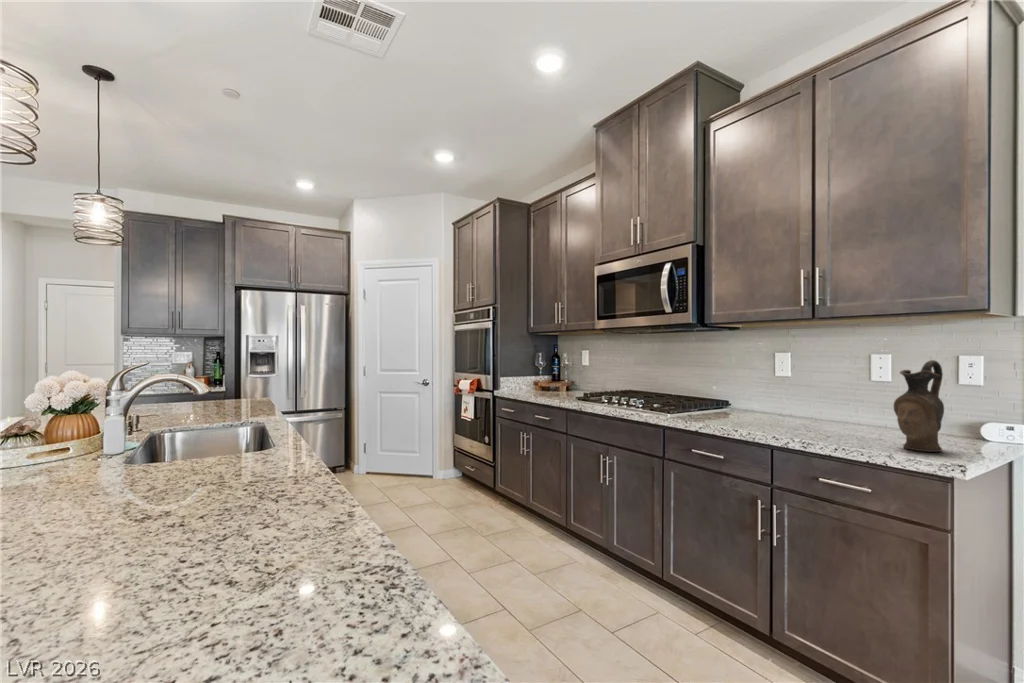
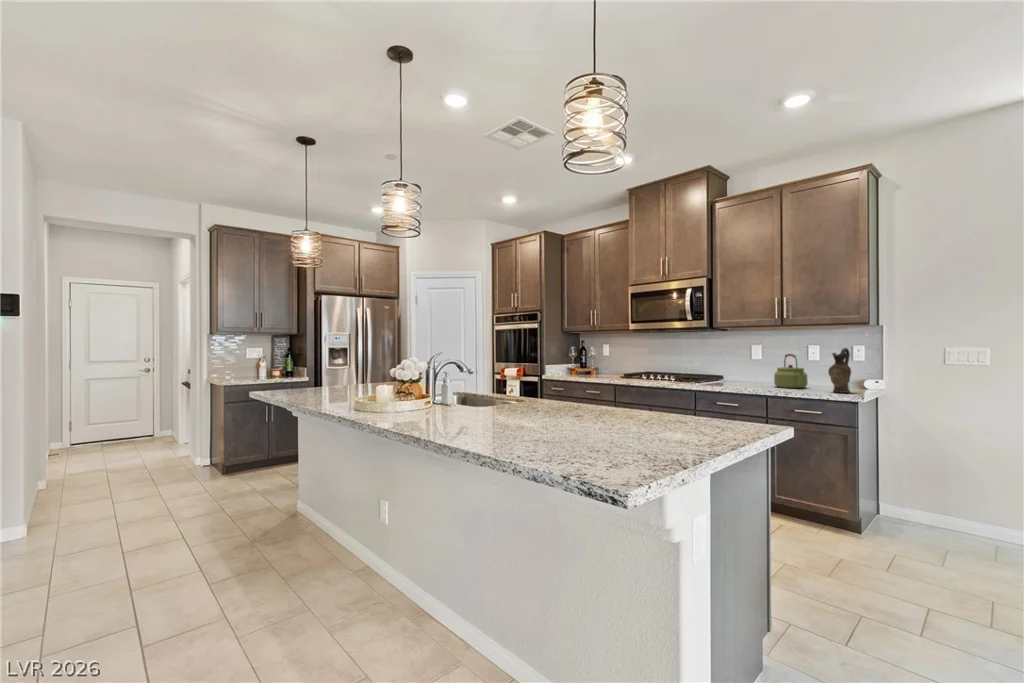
kettle: none [797,369,860,434] -> present [774,354,808,388]

